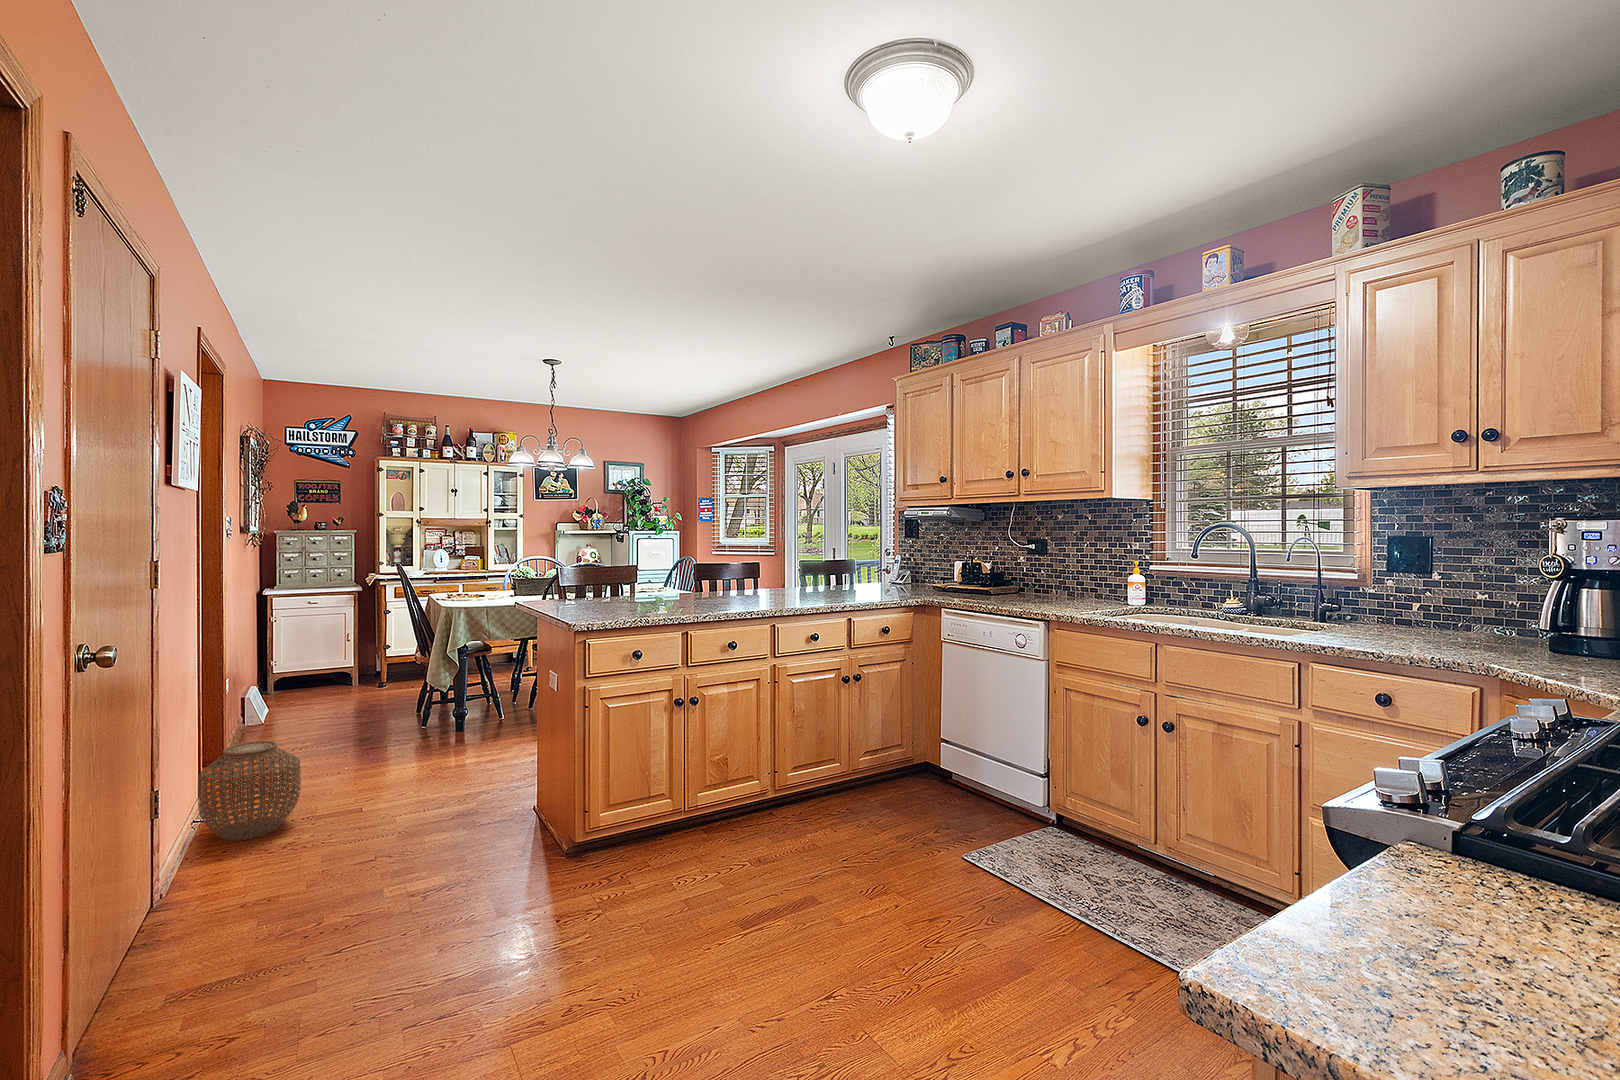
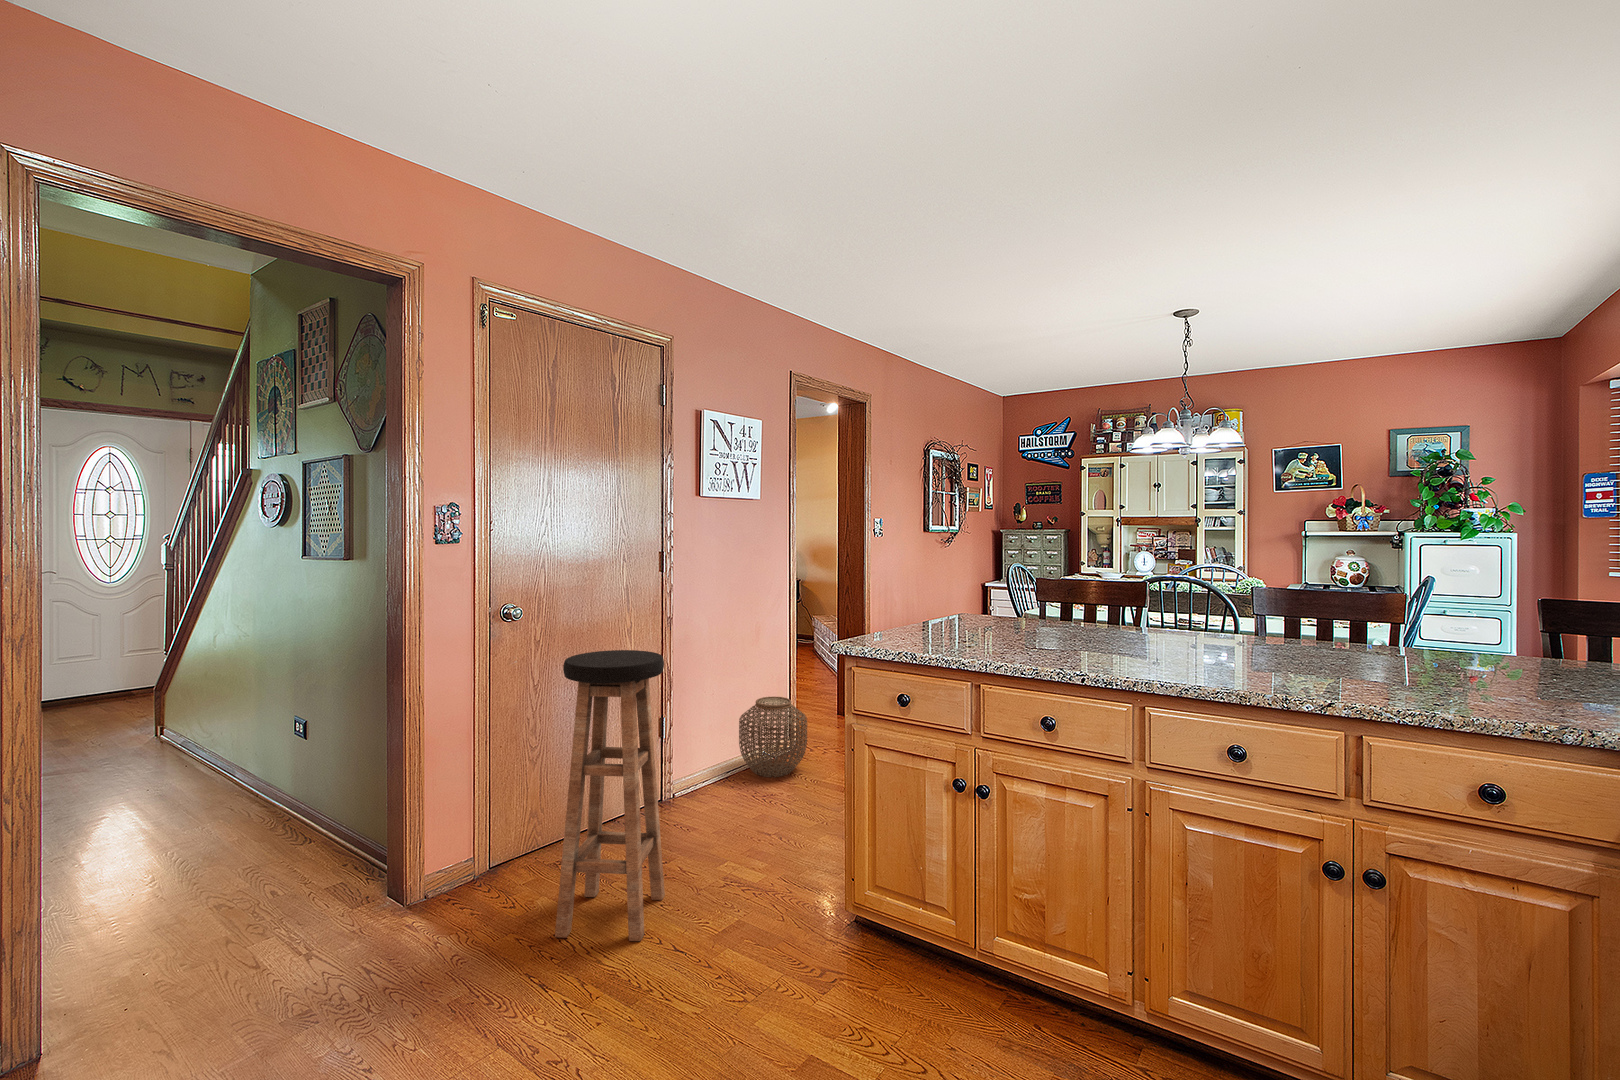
bar stool: none [301,673,440,987] -> present [555,650,665,941]

